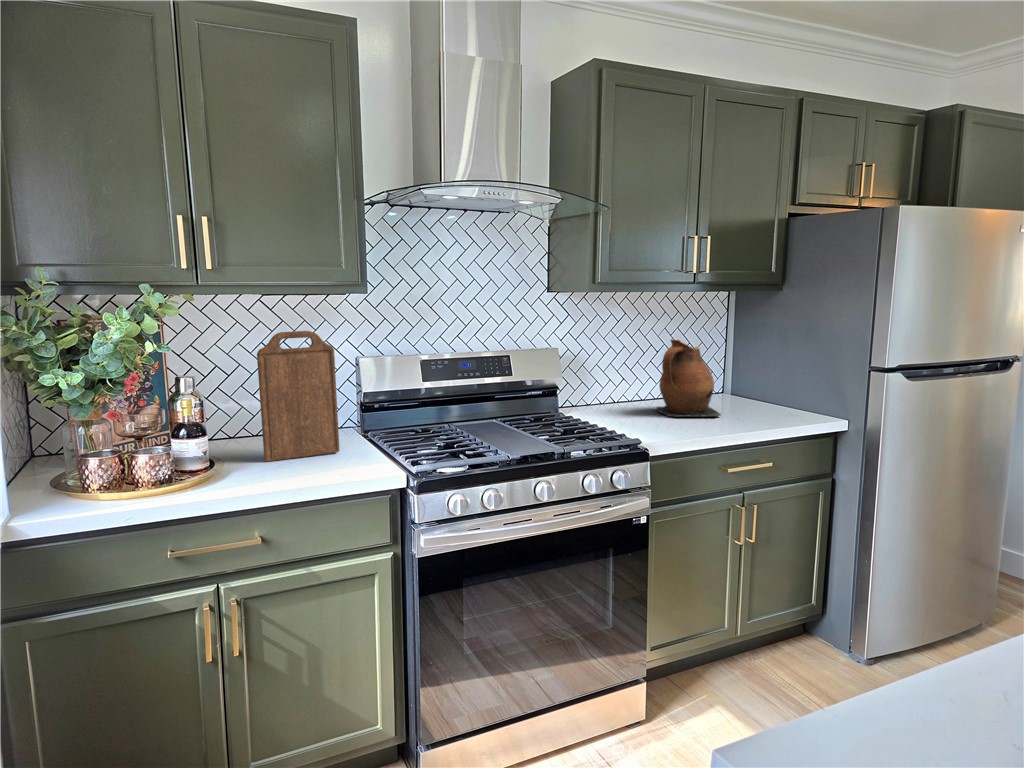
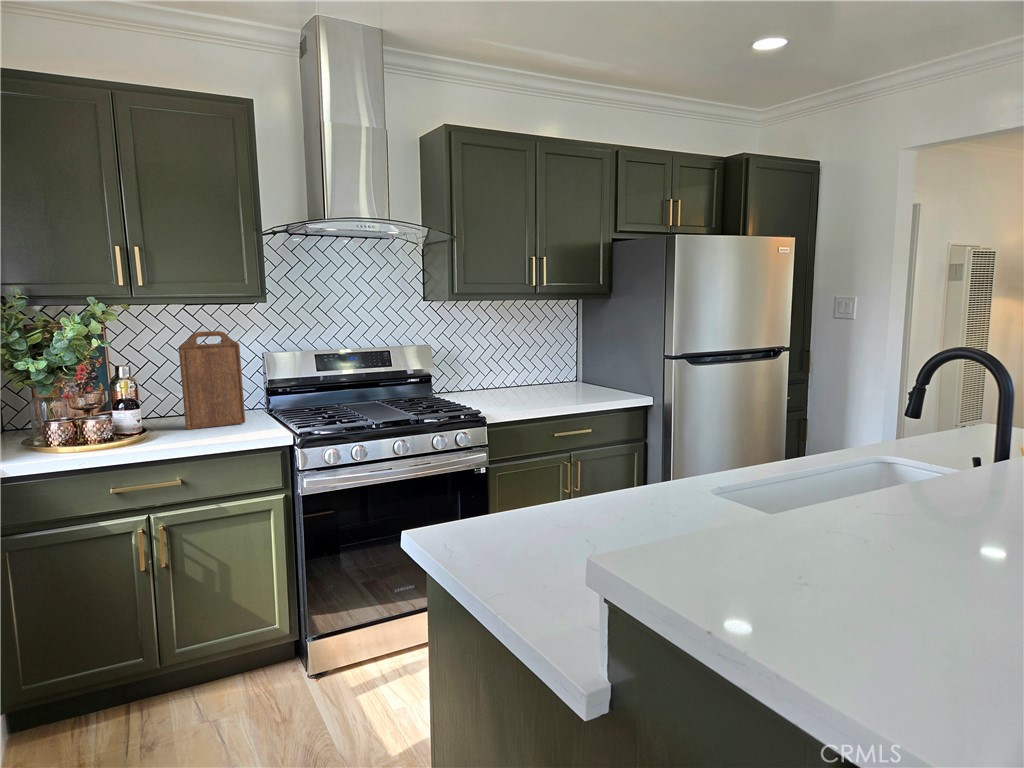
ceramic pitcher: present [656,339,721,417] -> none [509,337,558,397]

